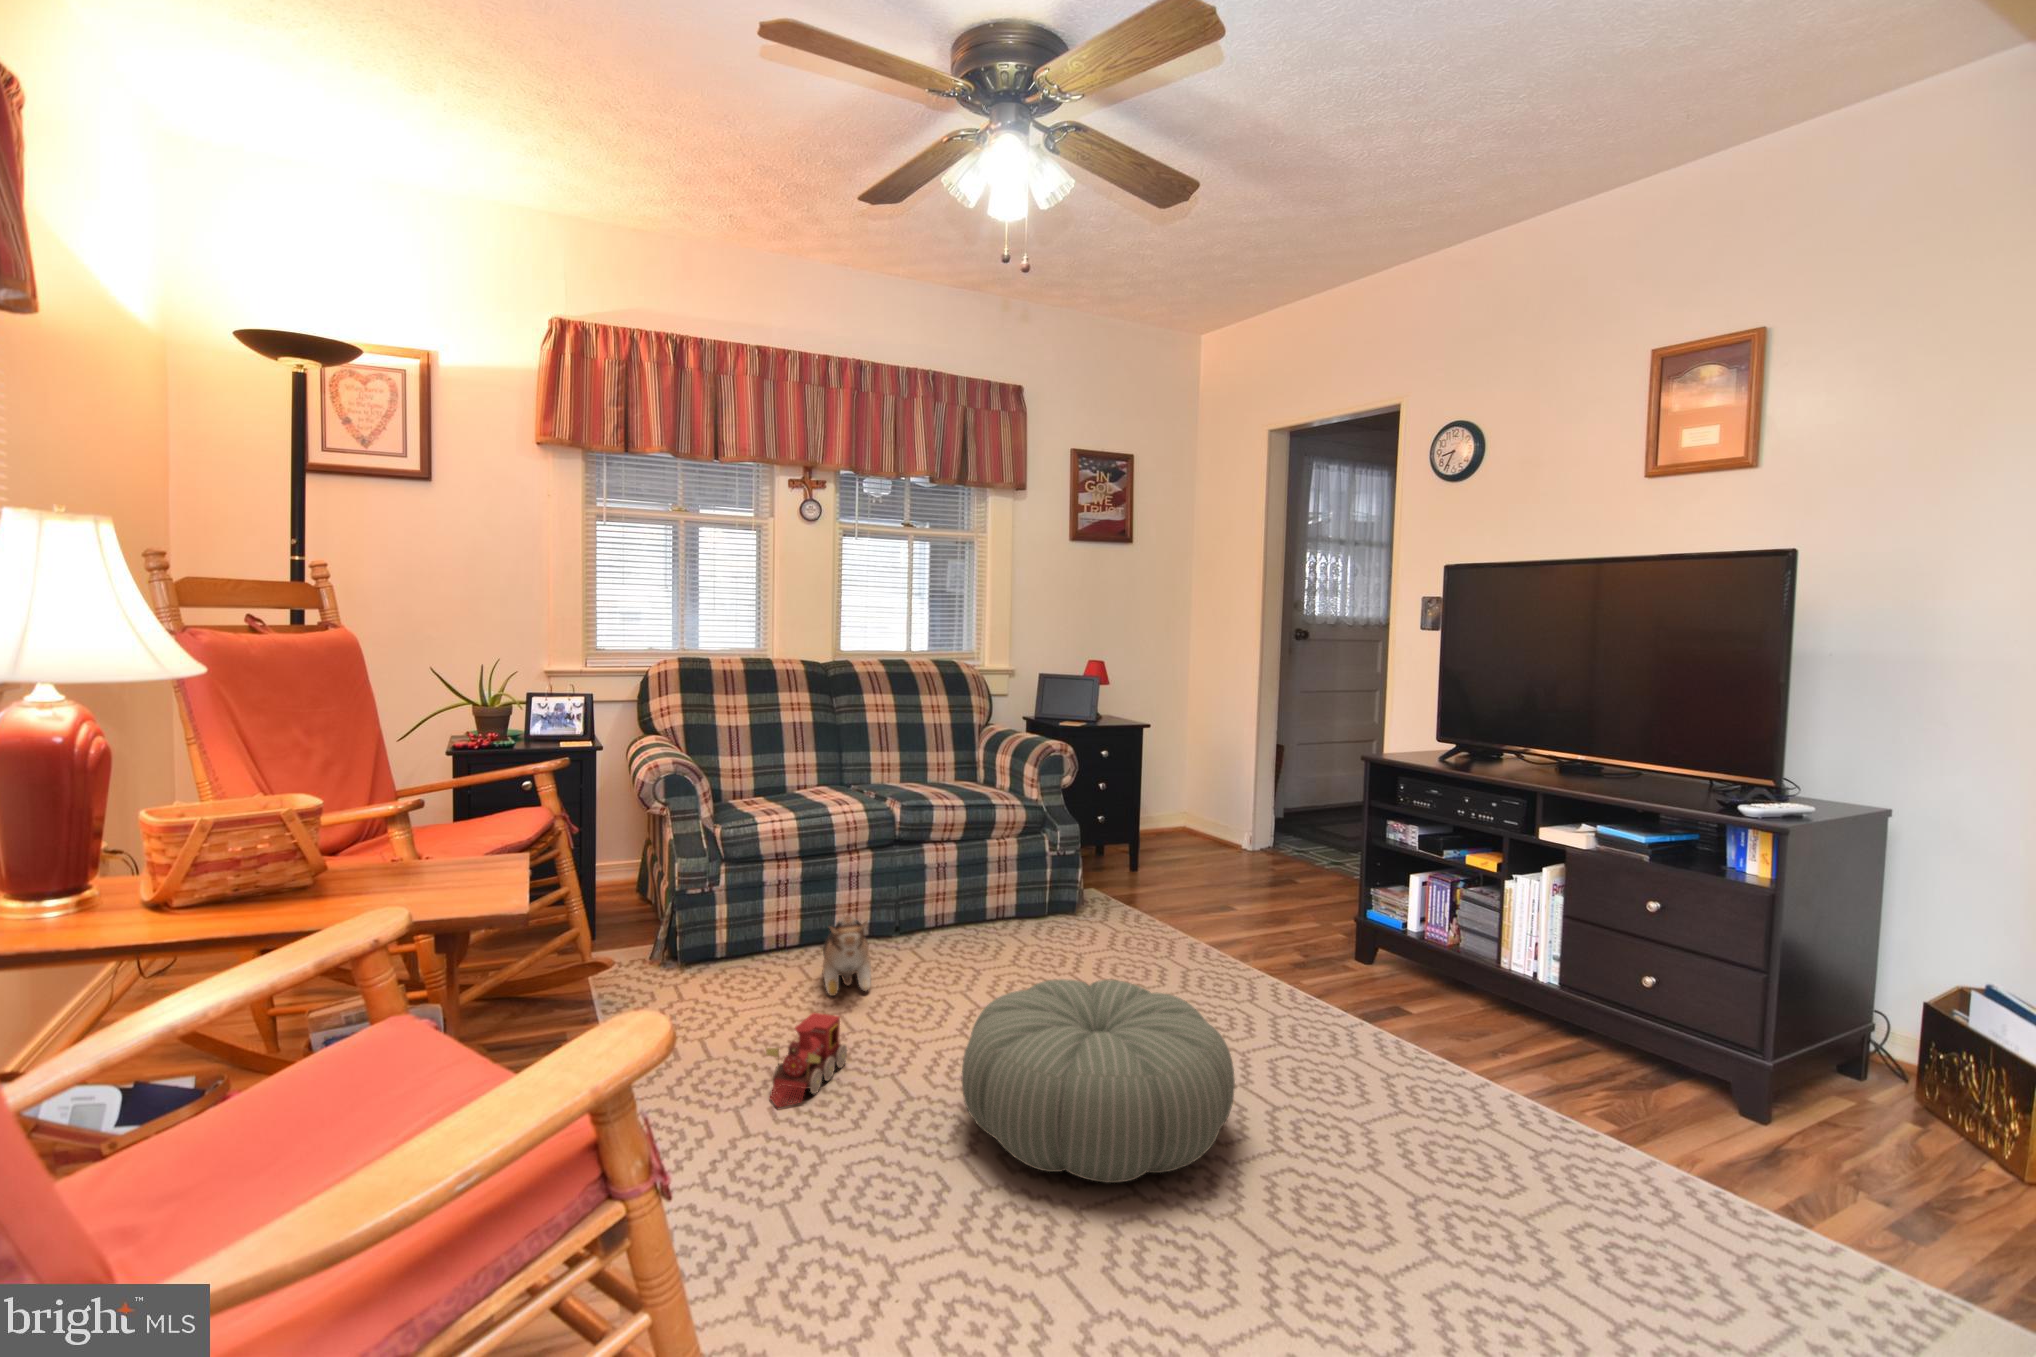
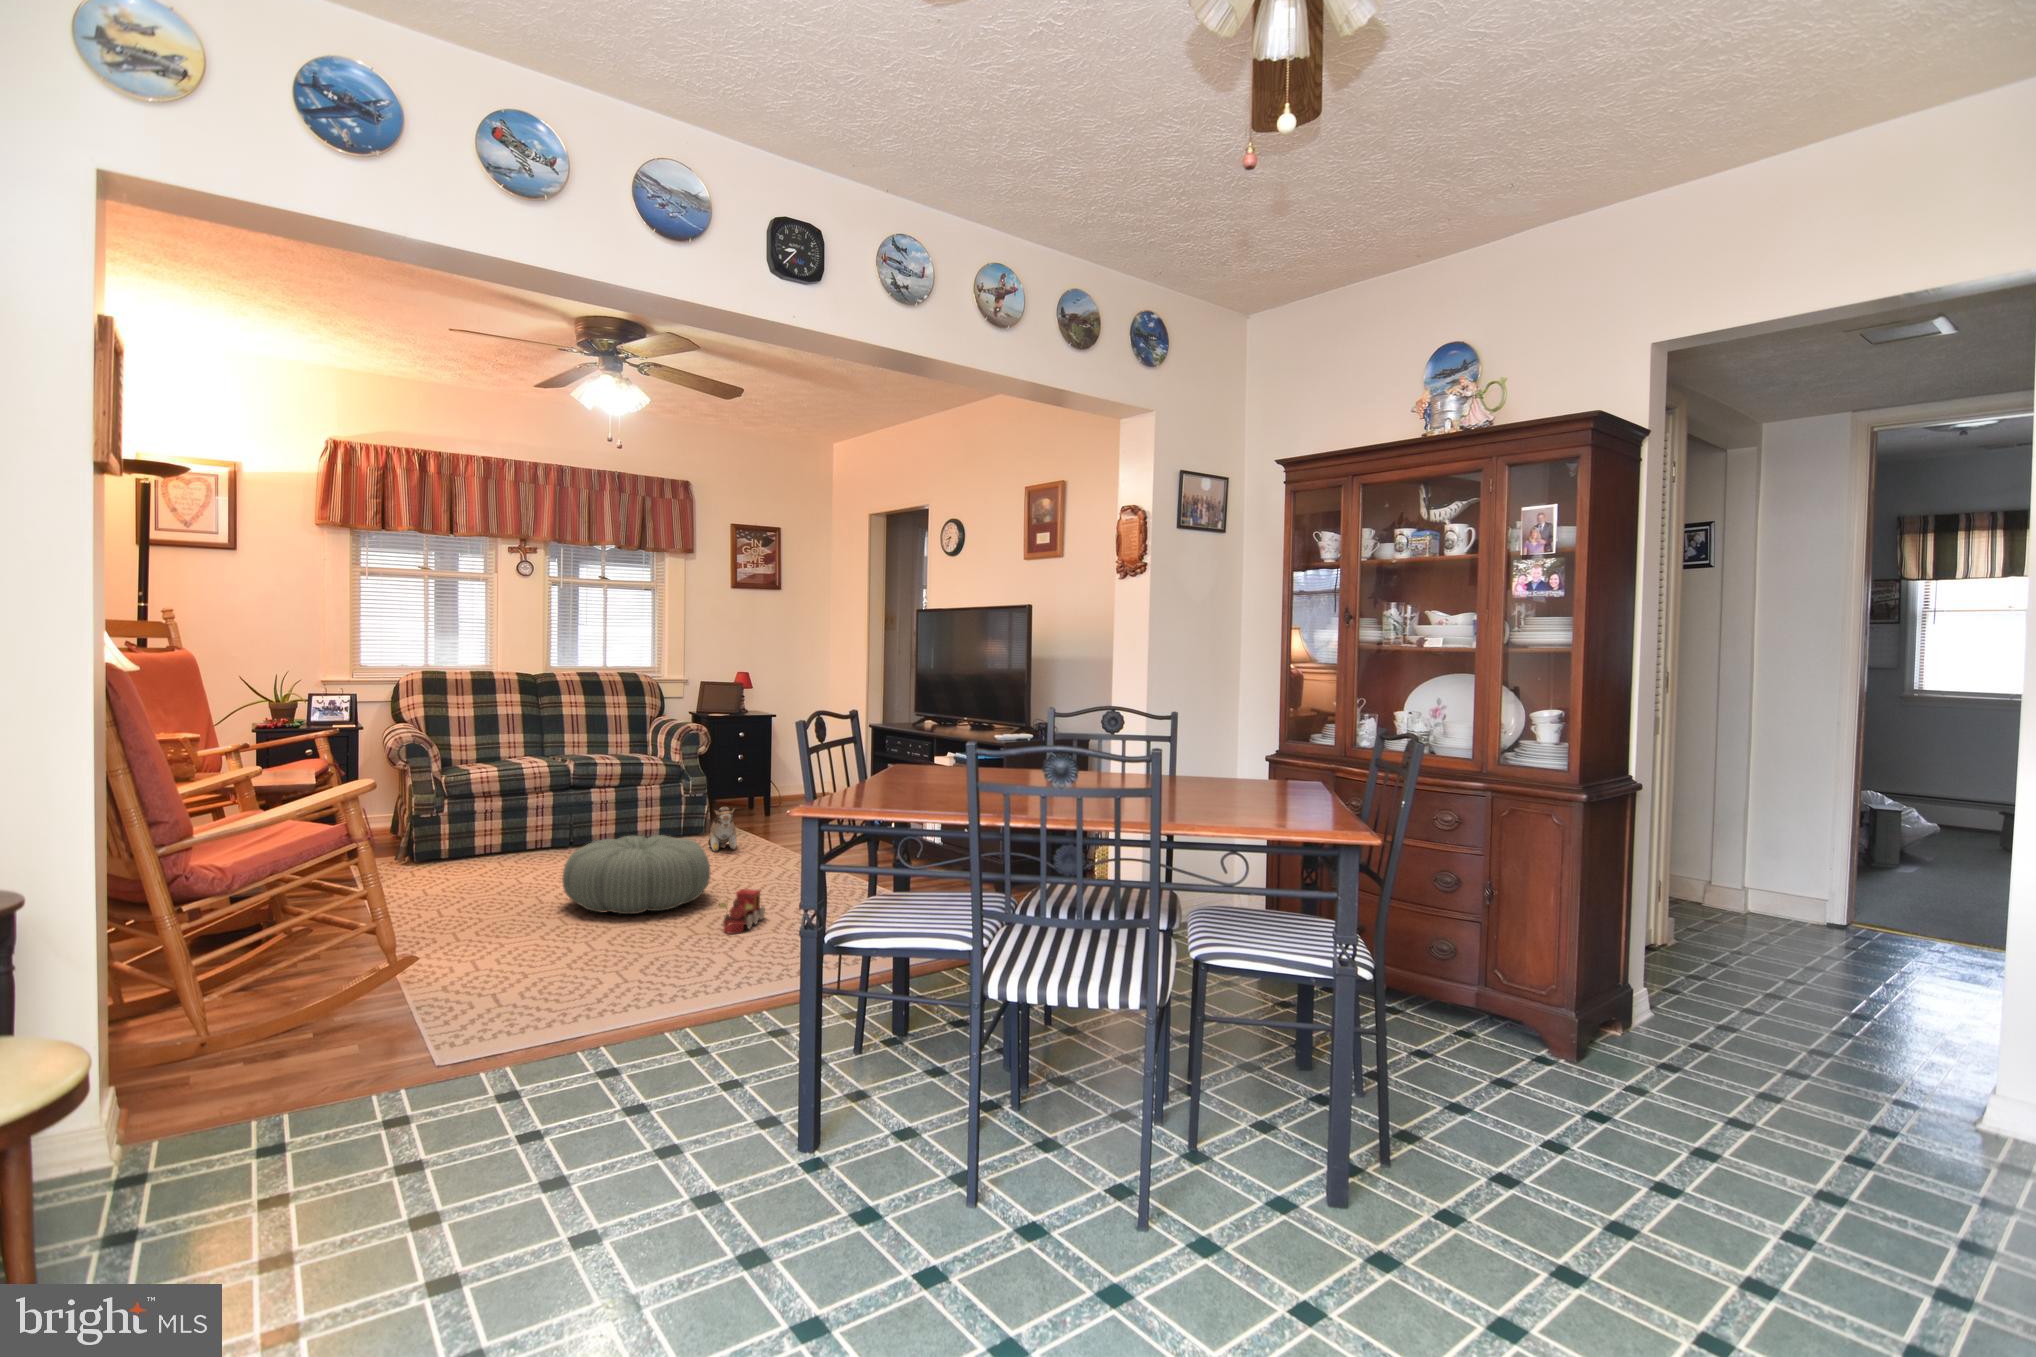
plush toy: present [823,915,871,996] -> present [708,807,737,851]
toy train: present [766,1012,847,1107] -> present [719,889,765,933]

